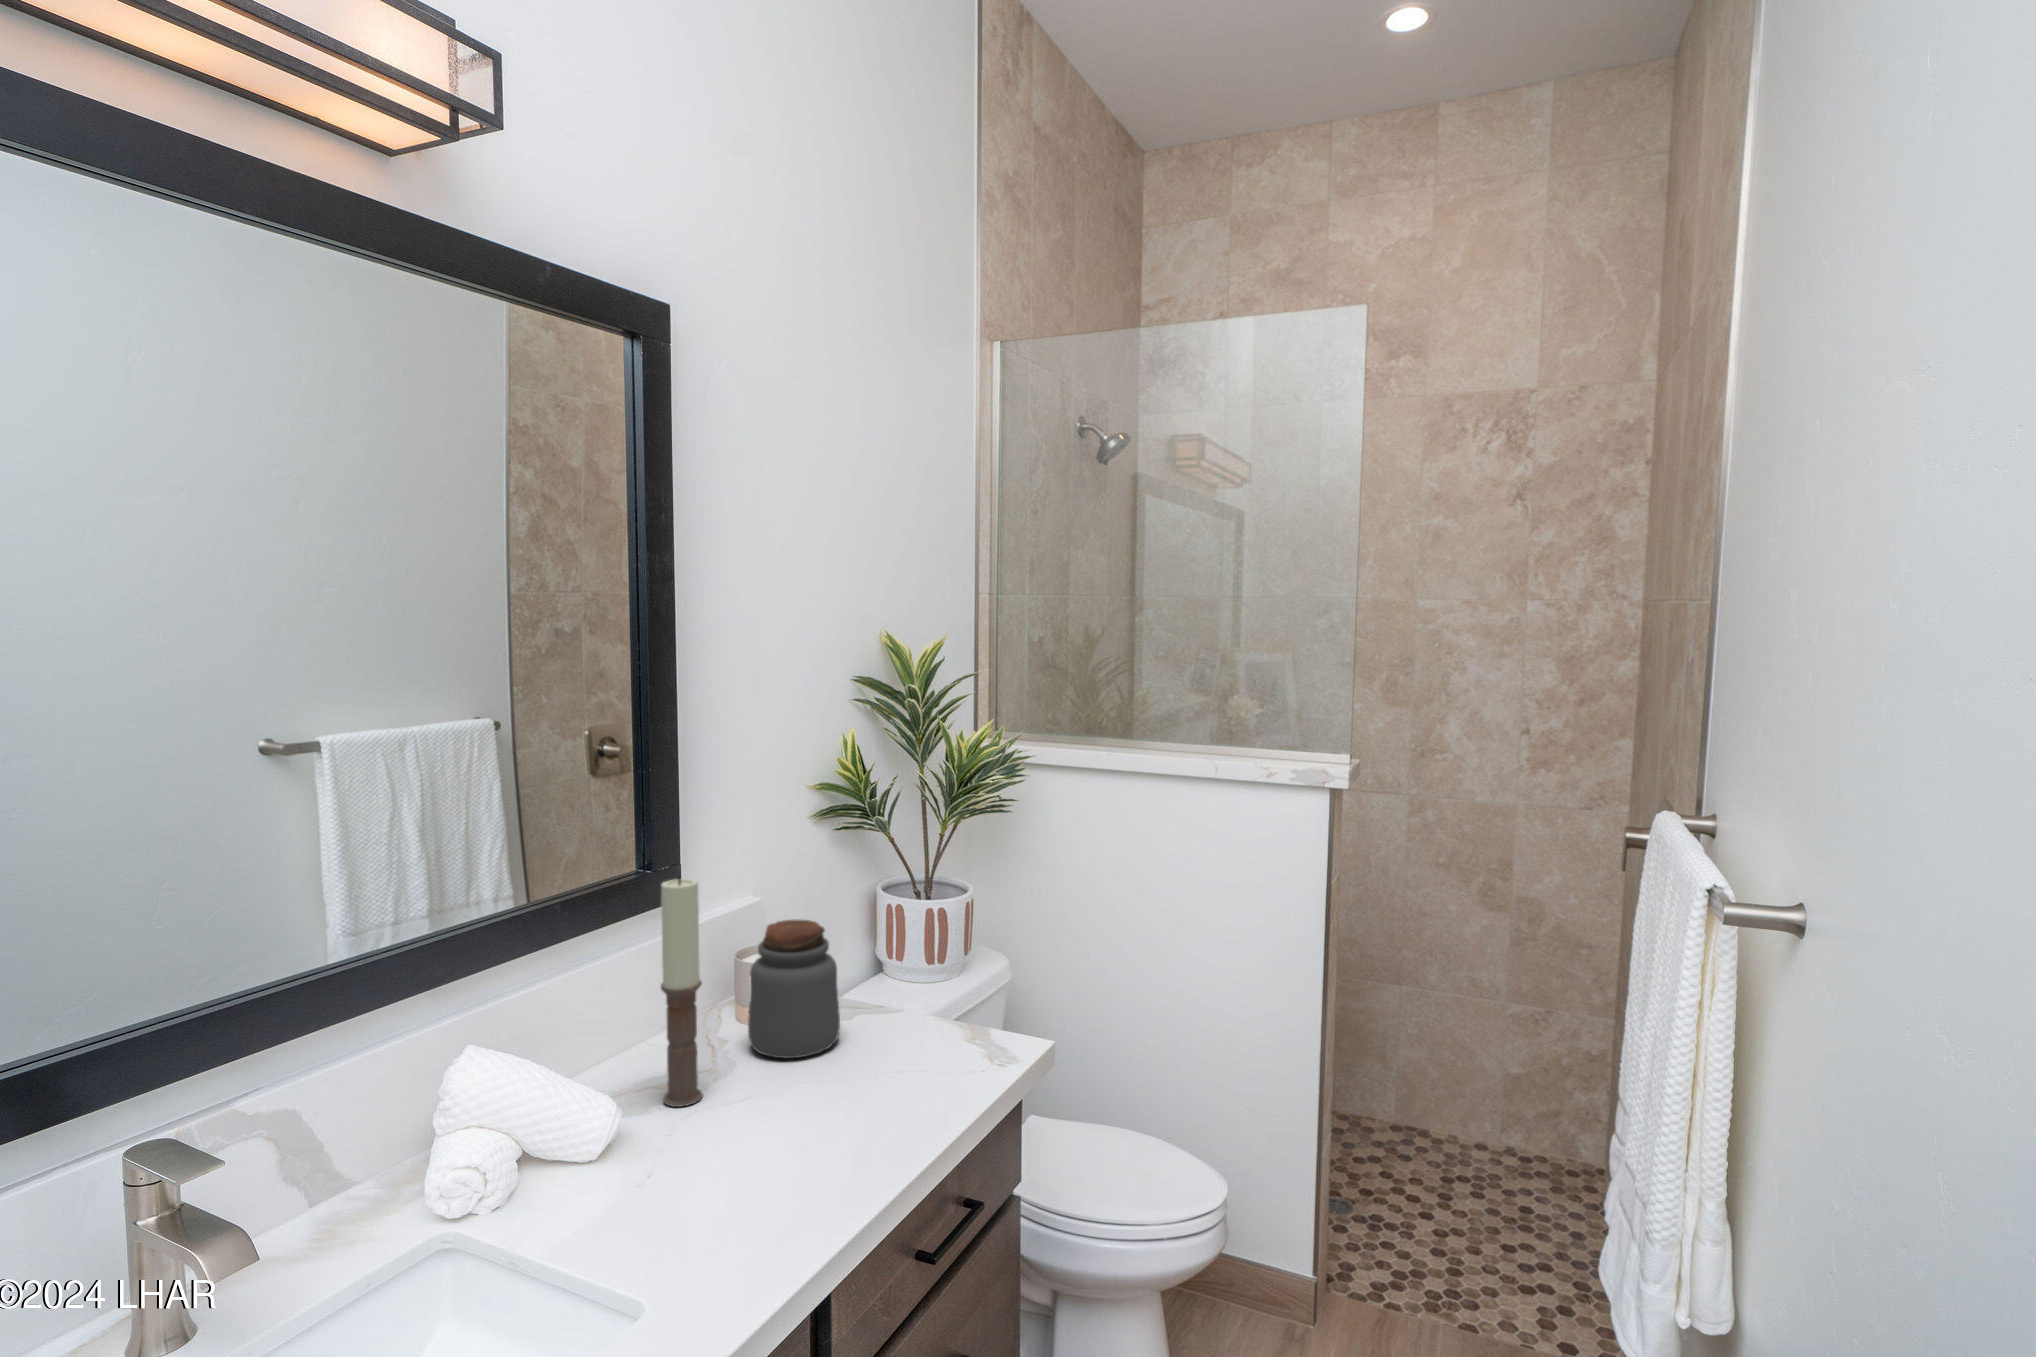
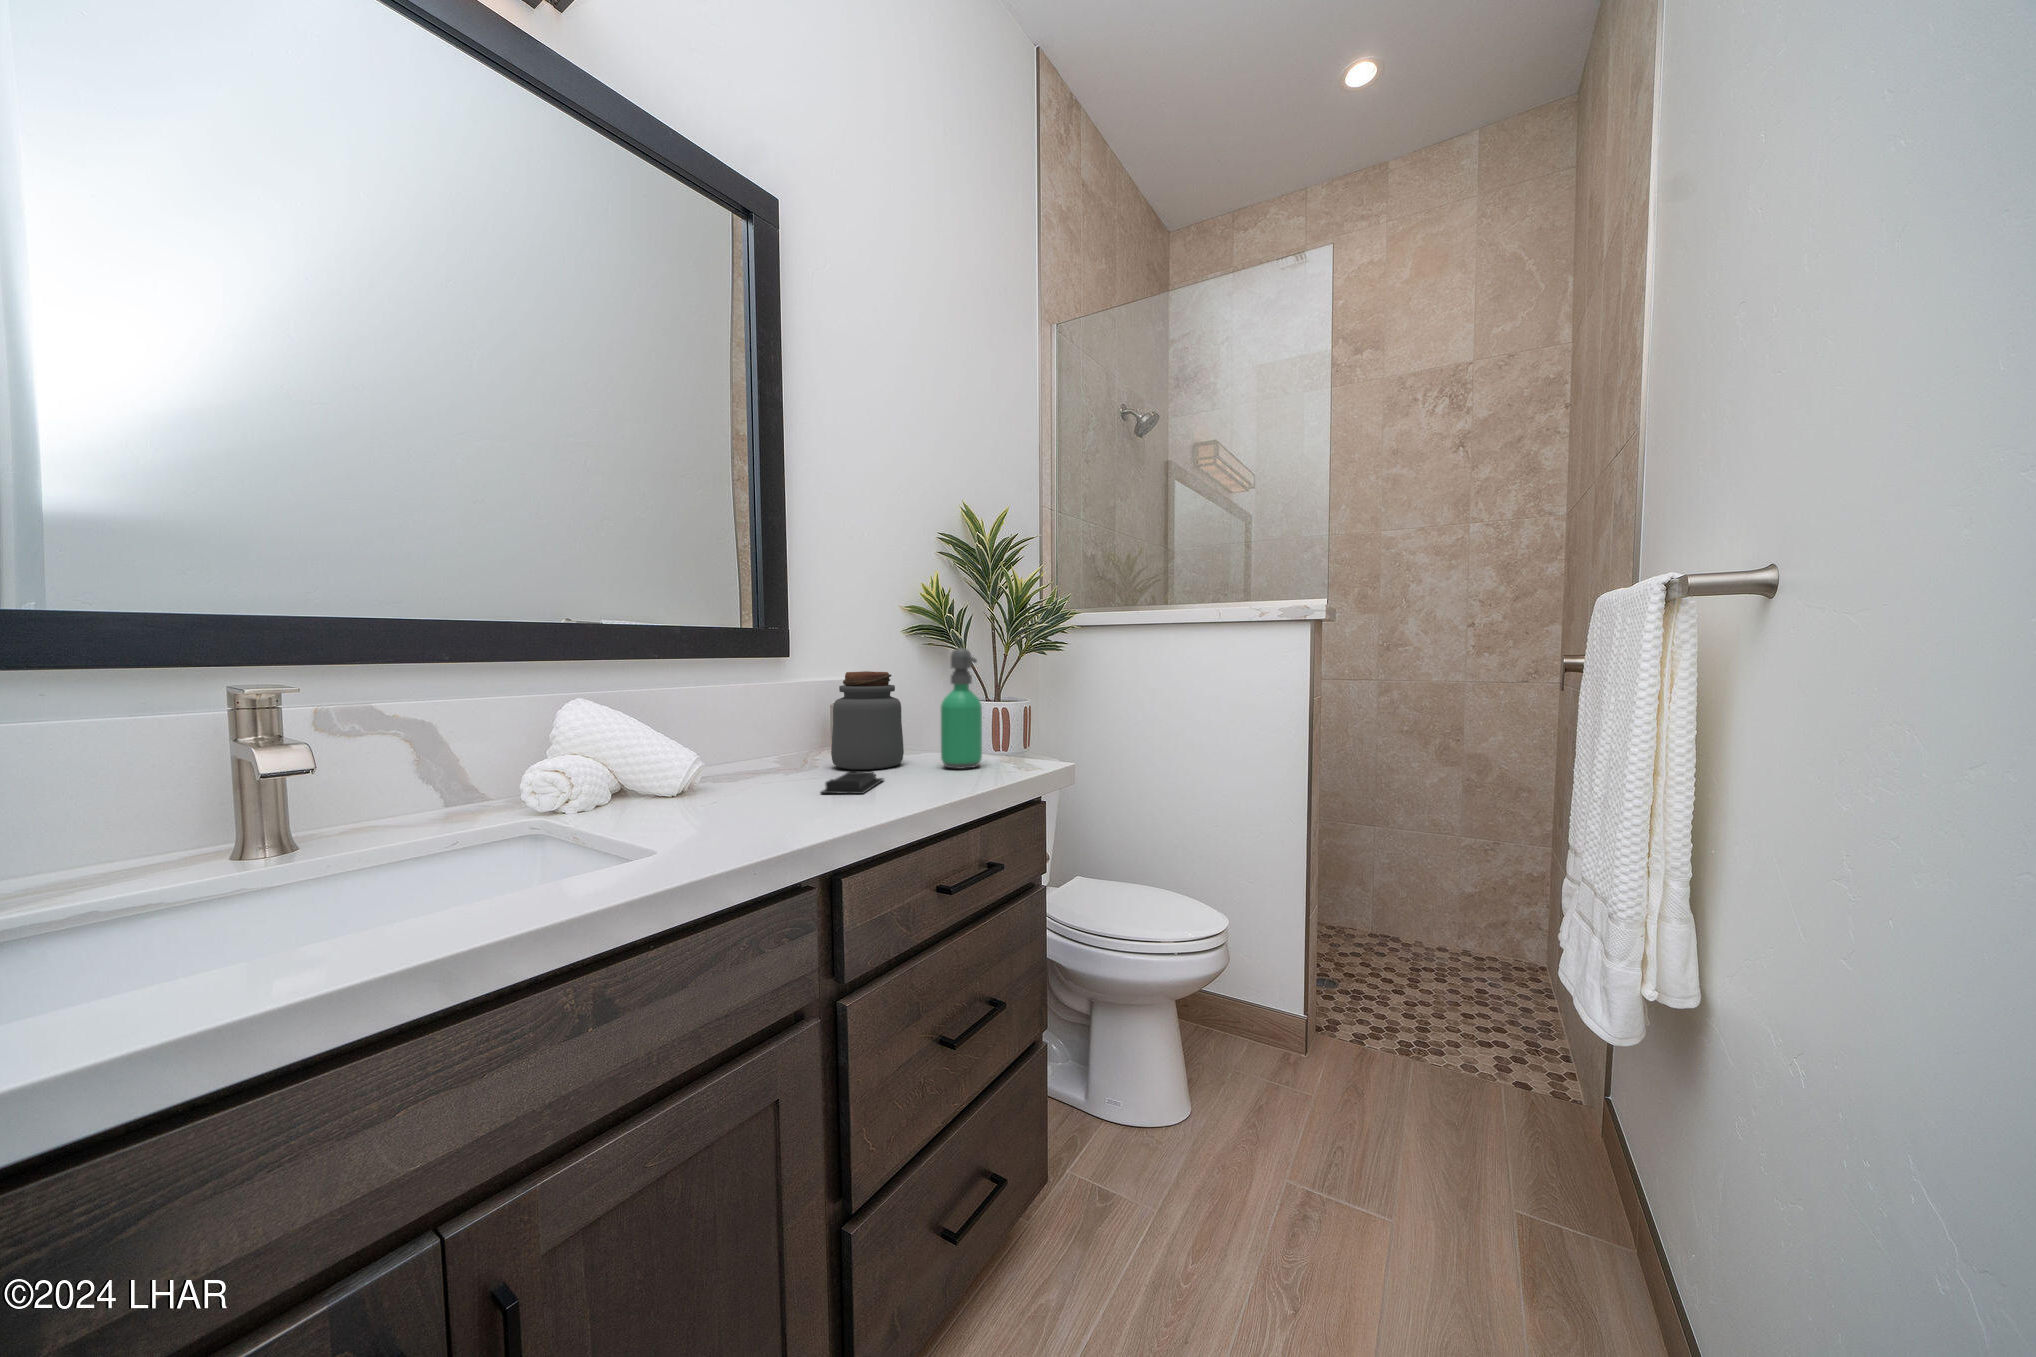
candle: present [661,877,703,1107] -> none [748,603,782,784]
soap dispenser: none [892,899,943,1054] -> present [941,648,982,769]
soap bar: none [769,1083,835,1133] -> present [821,772,884,794]

